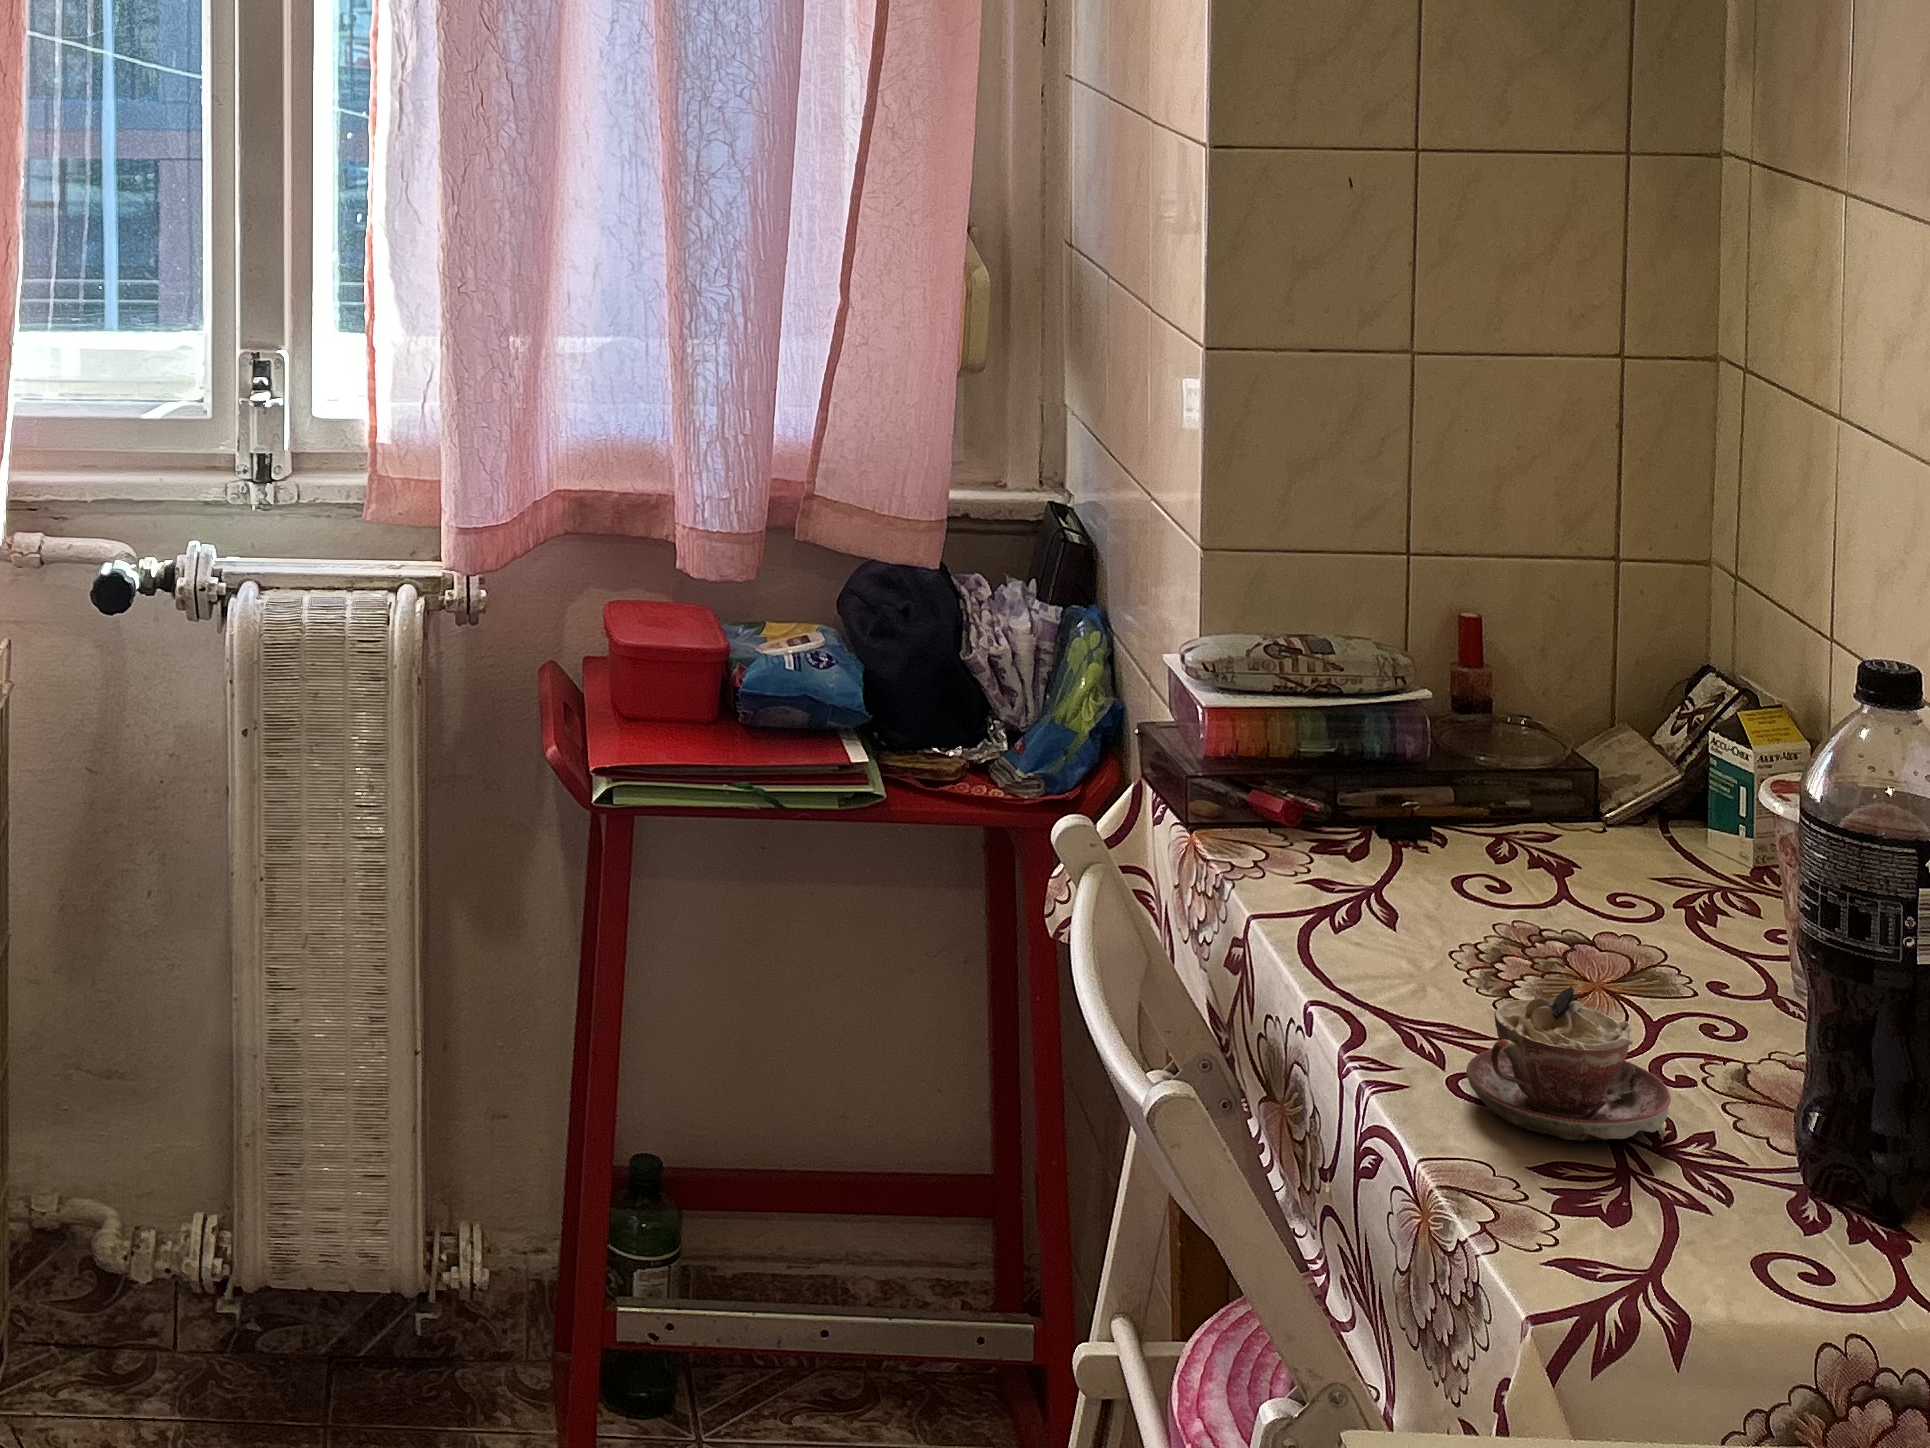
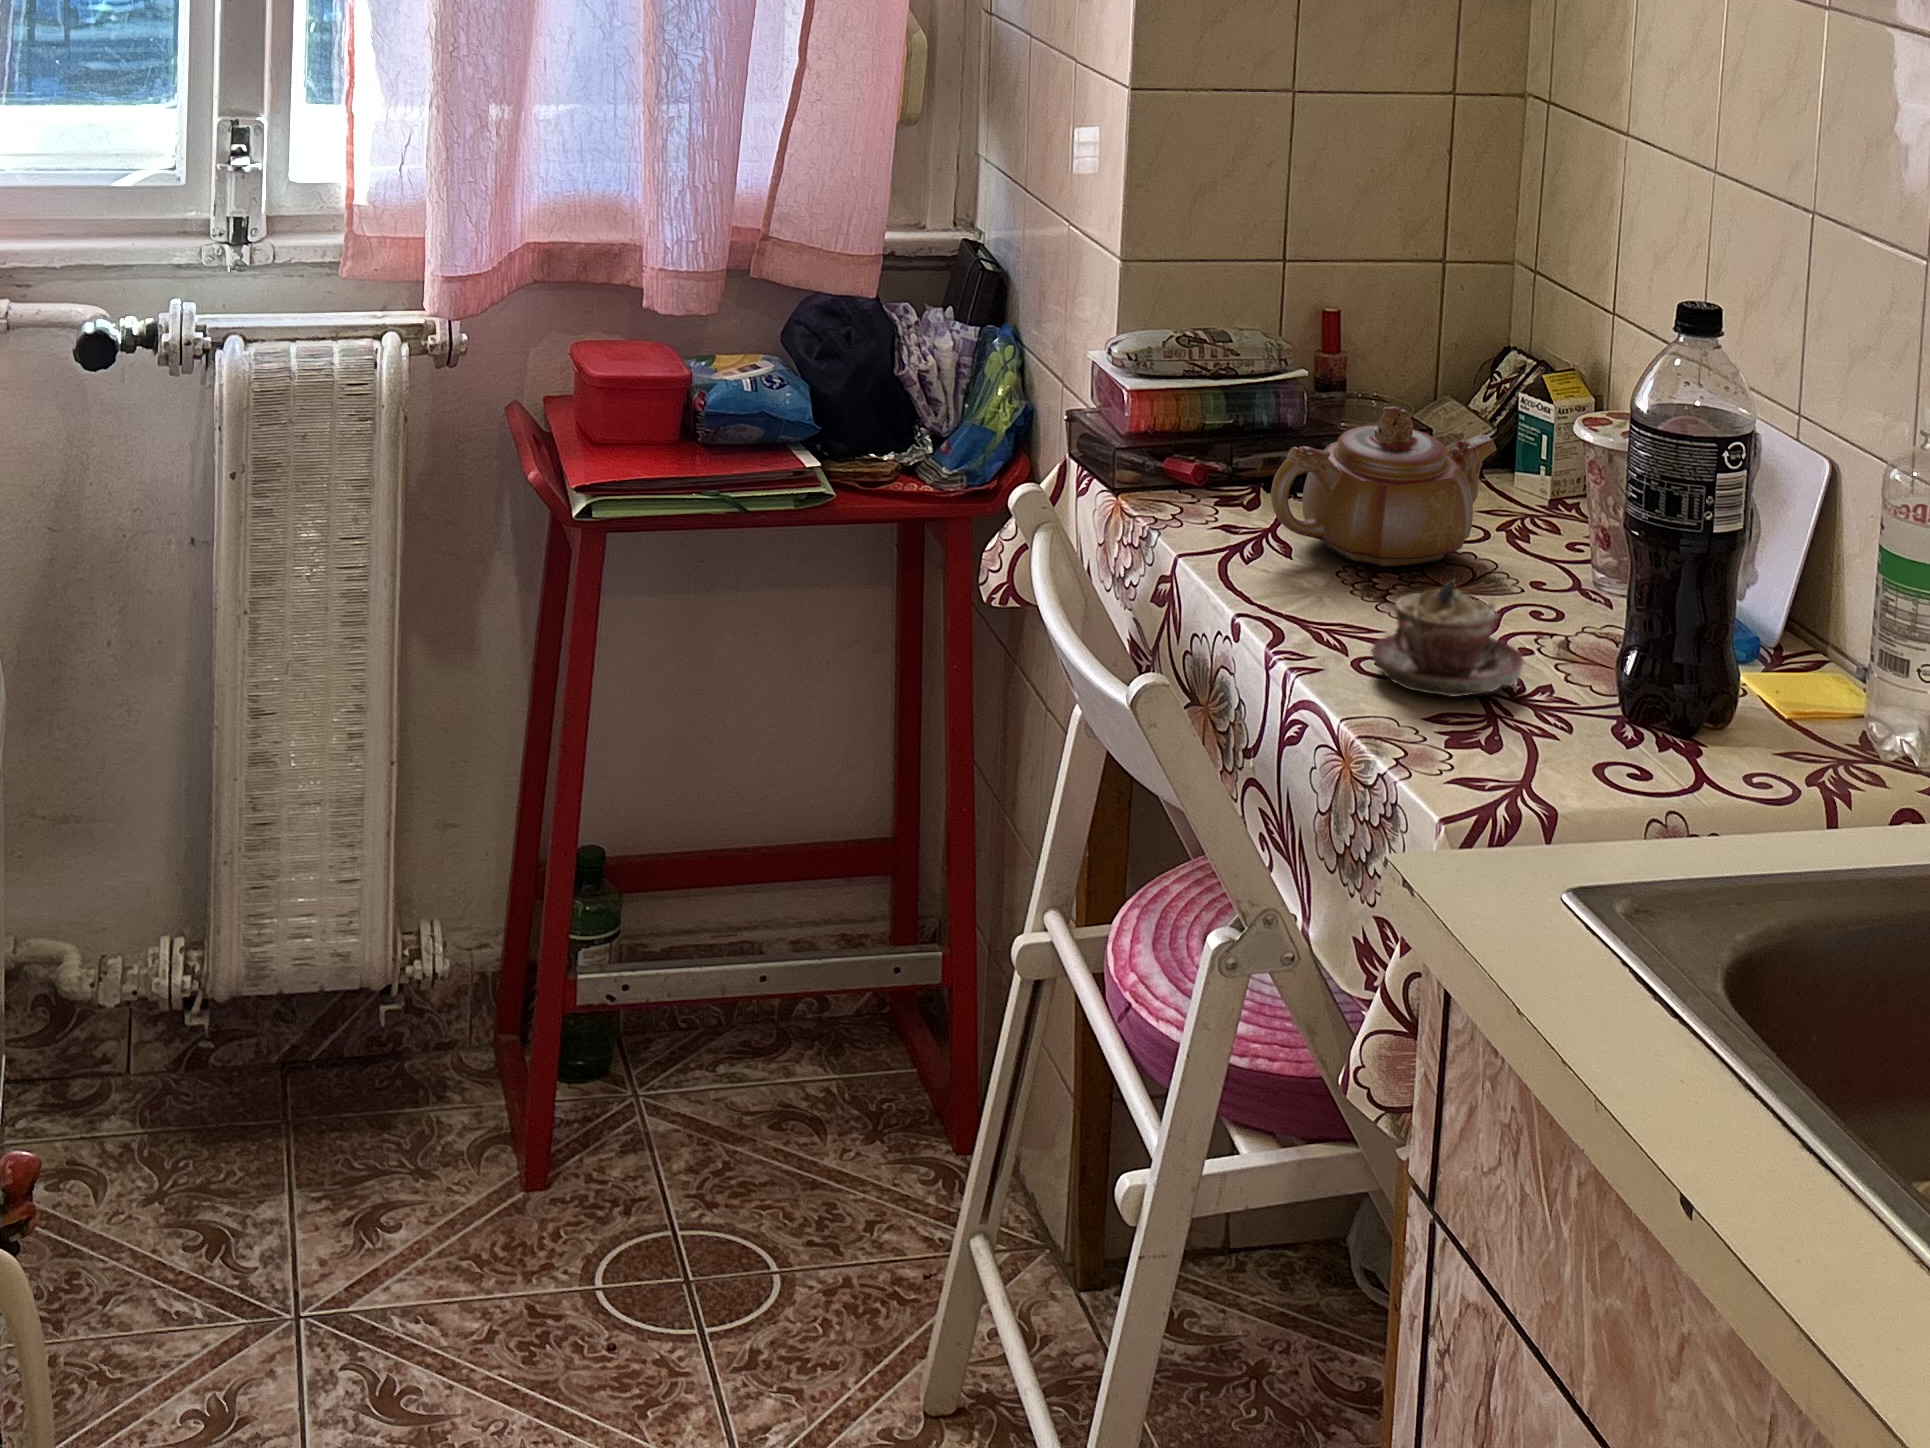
teapot: none [1359,749,1659,948] -> present [1271,406,1496,567]

